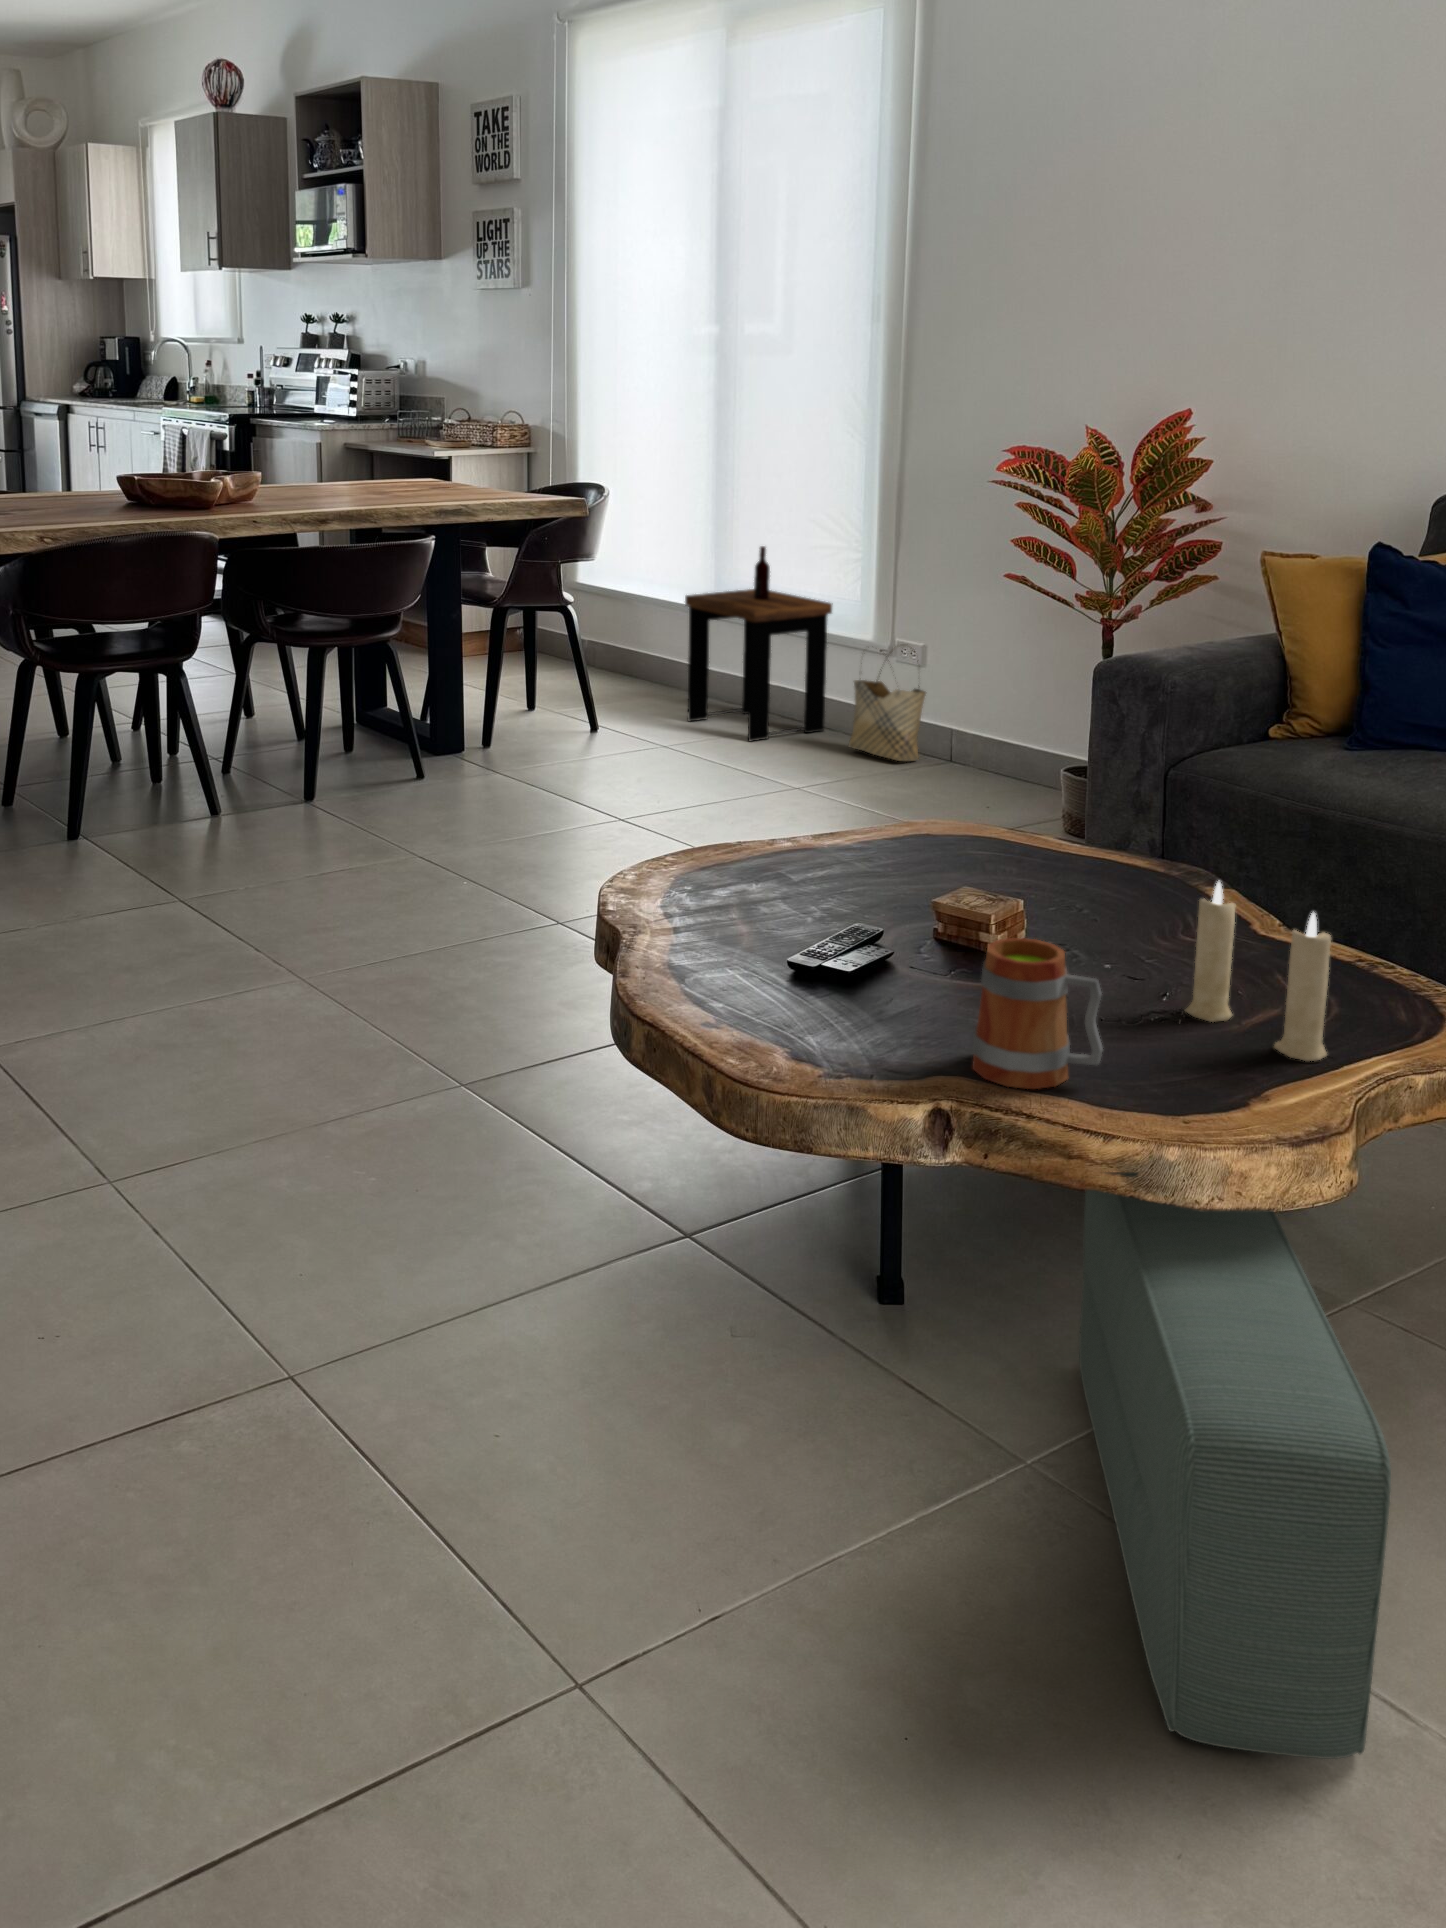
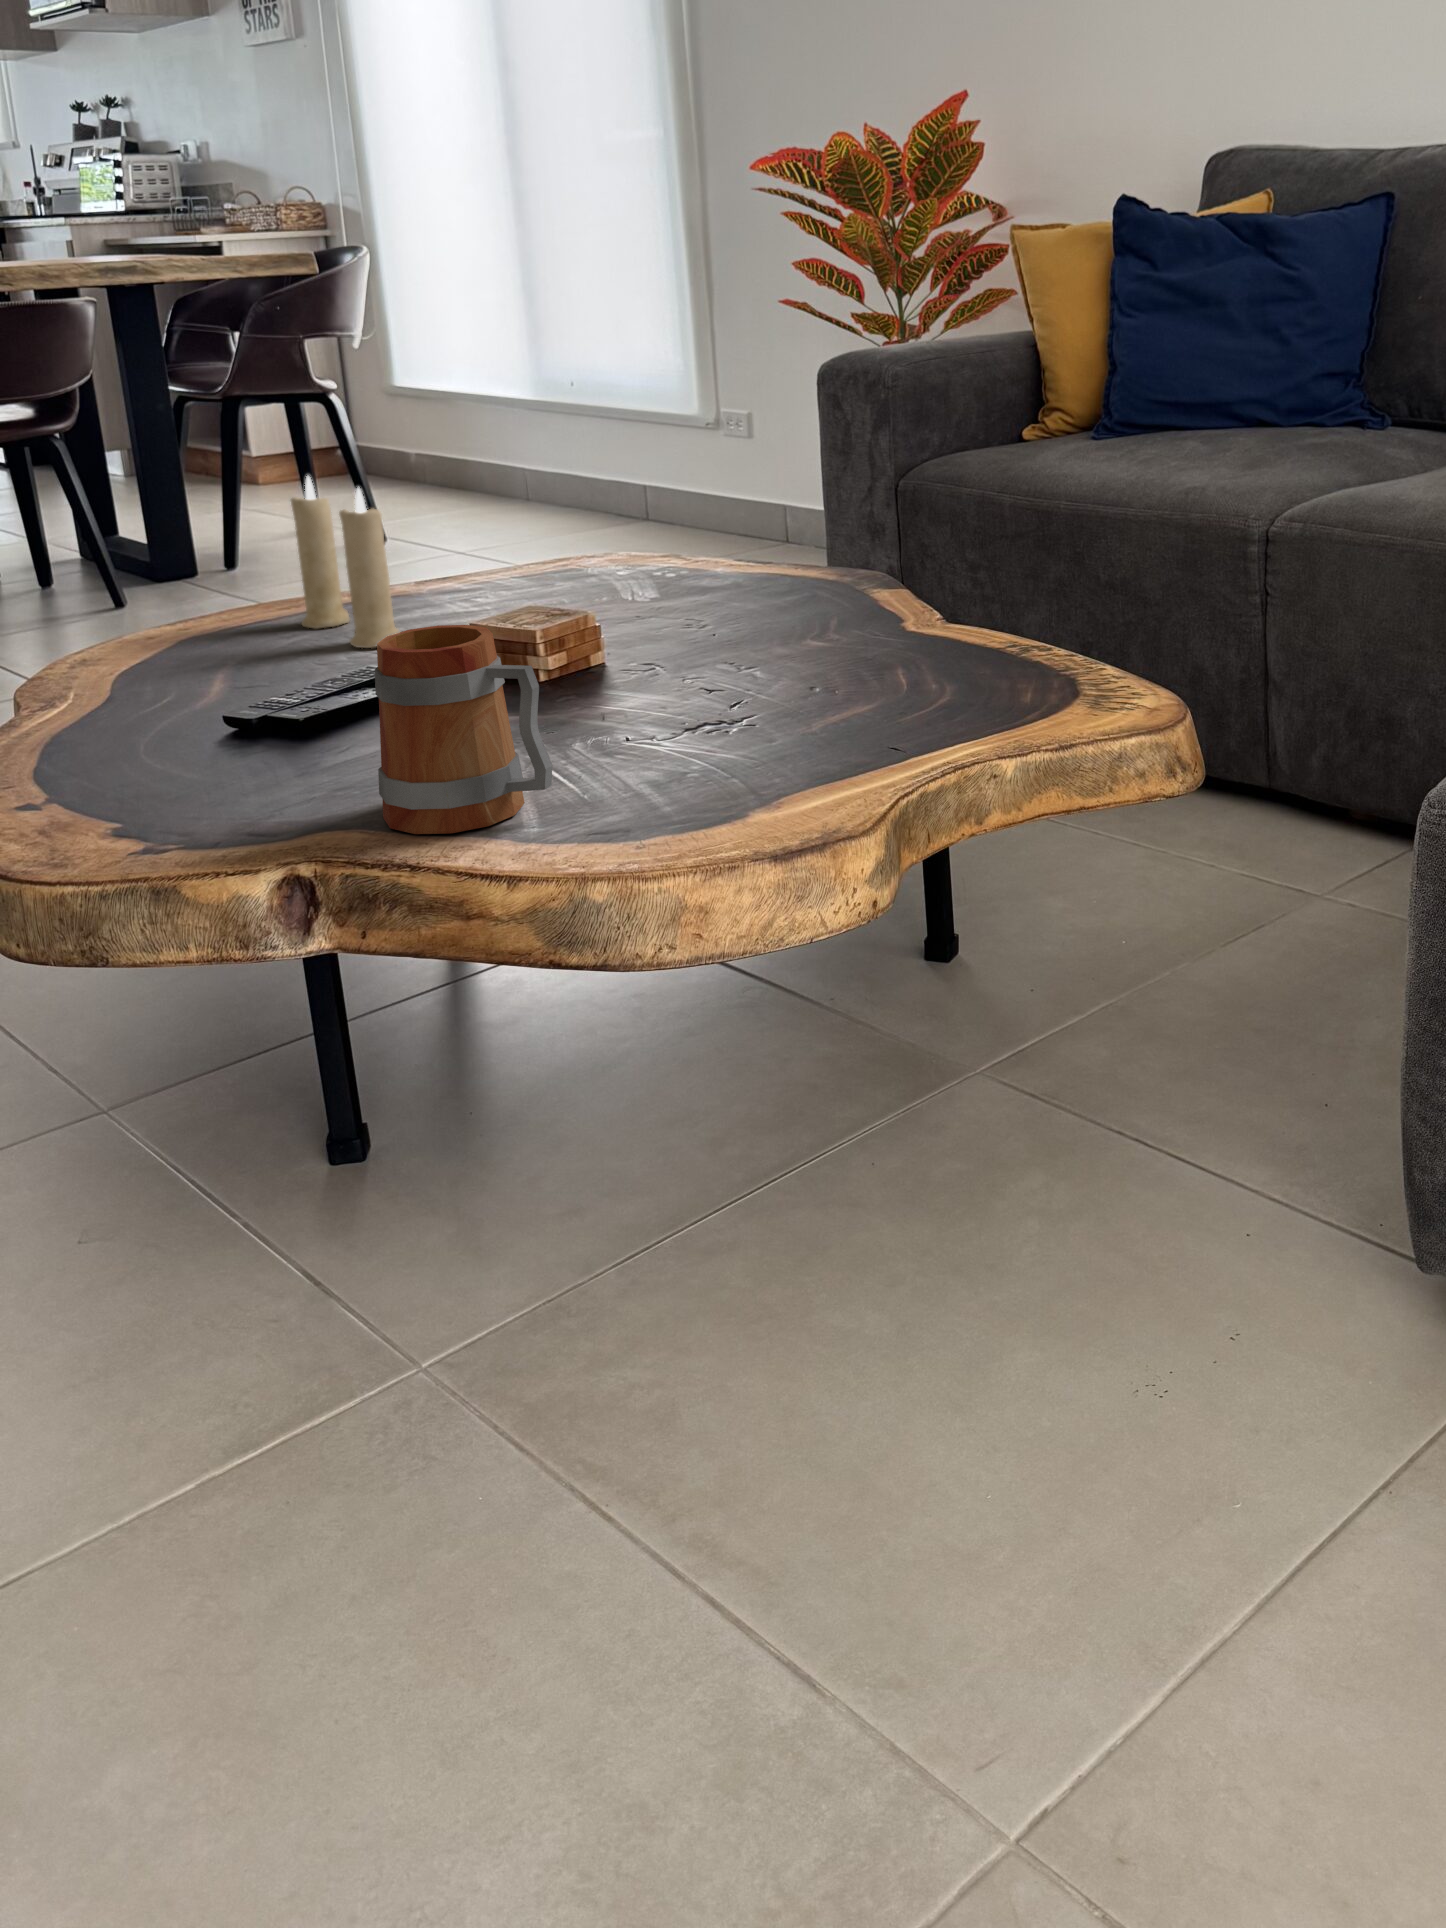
side table: present [685,546,832,742] -> none [484,314,659,542]
woven basket: present [849,656,926,761] -> none [675,413,754,547]
candle: present [1185,882,1331,1061] -> present [291,476,399,648]
pouf: present [1079,1172,1391,1759] -> none [452,893,817,1758]

